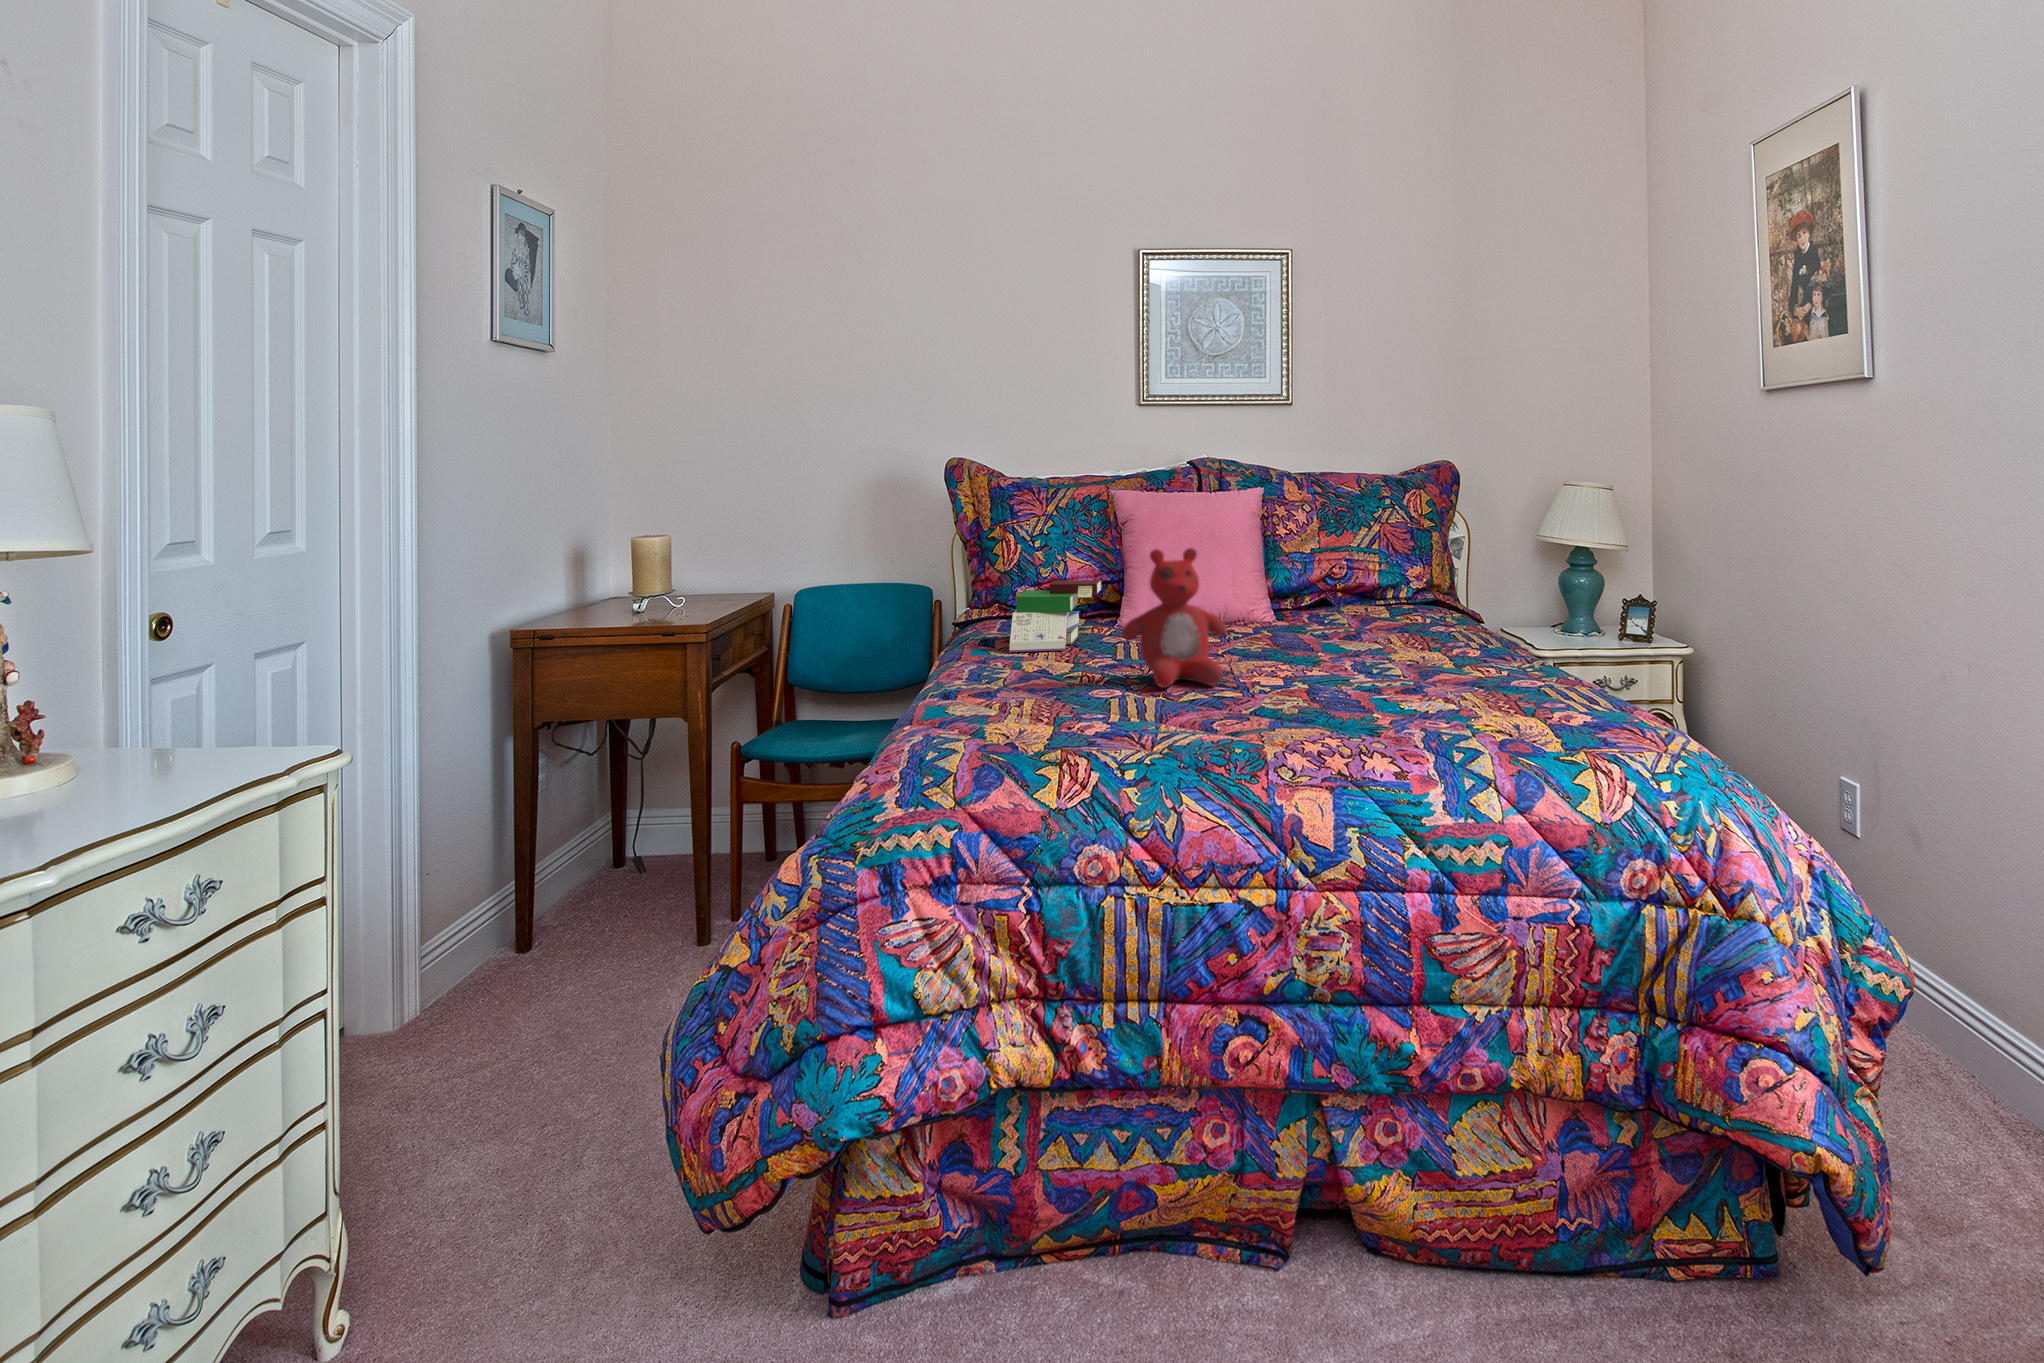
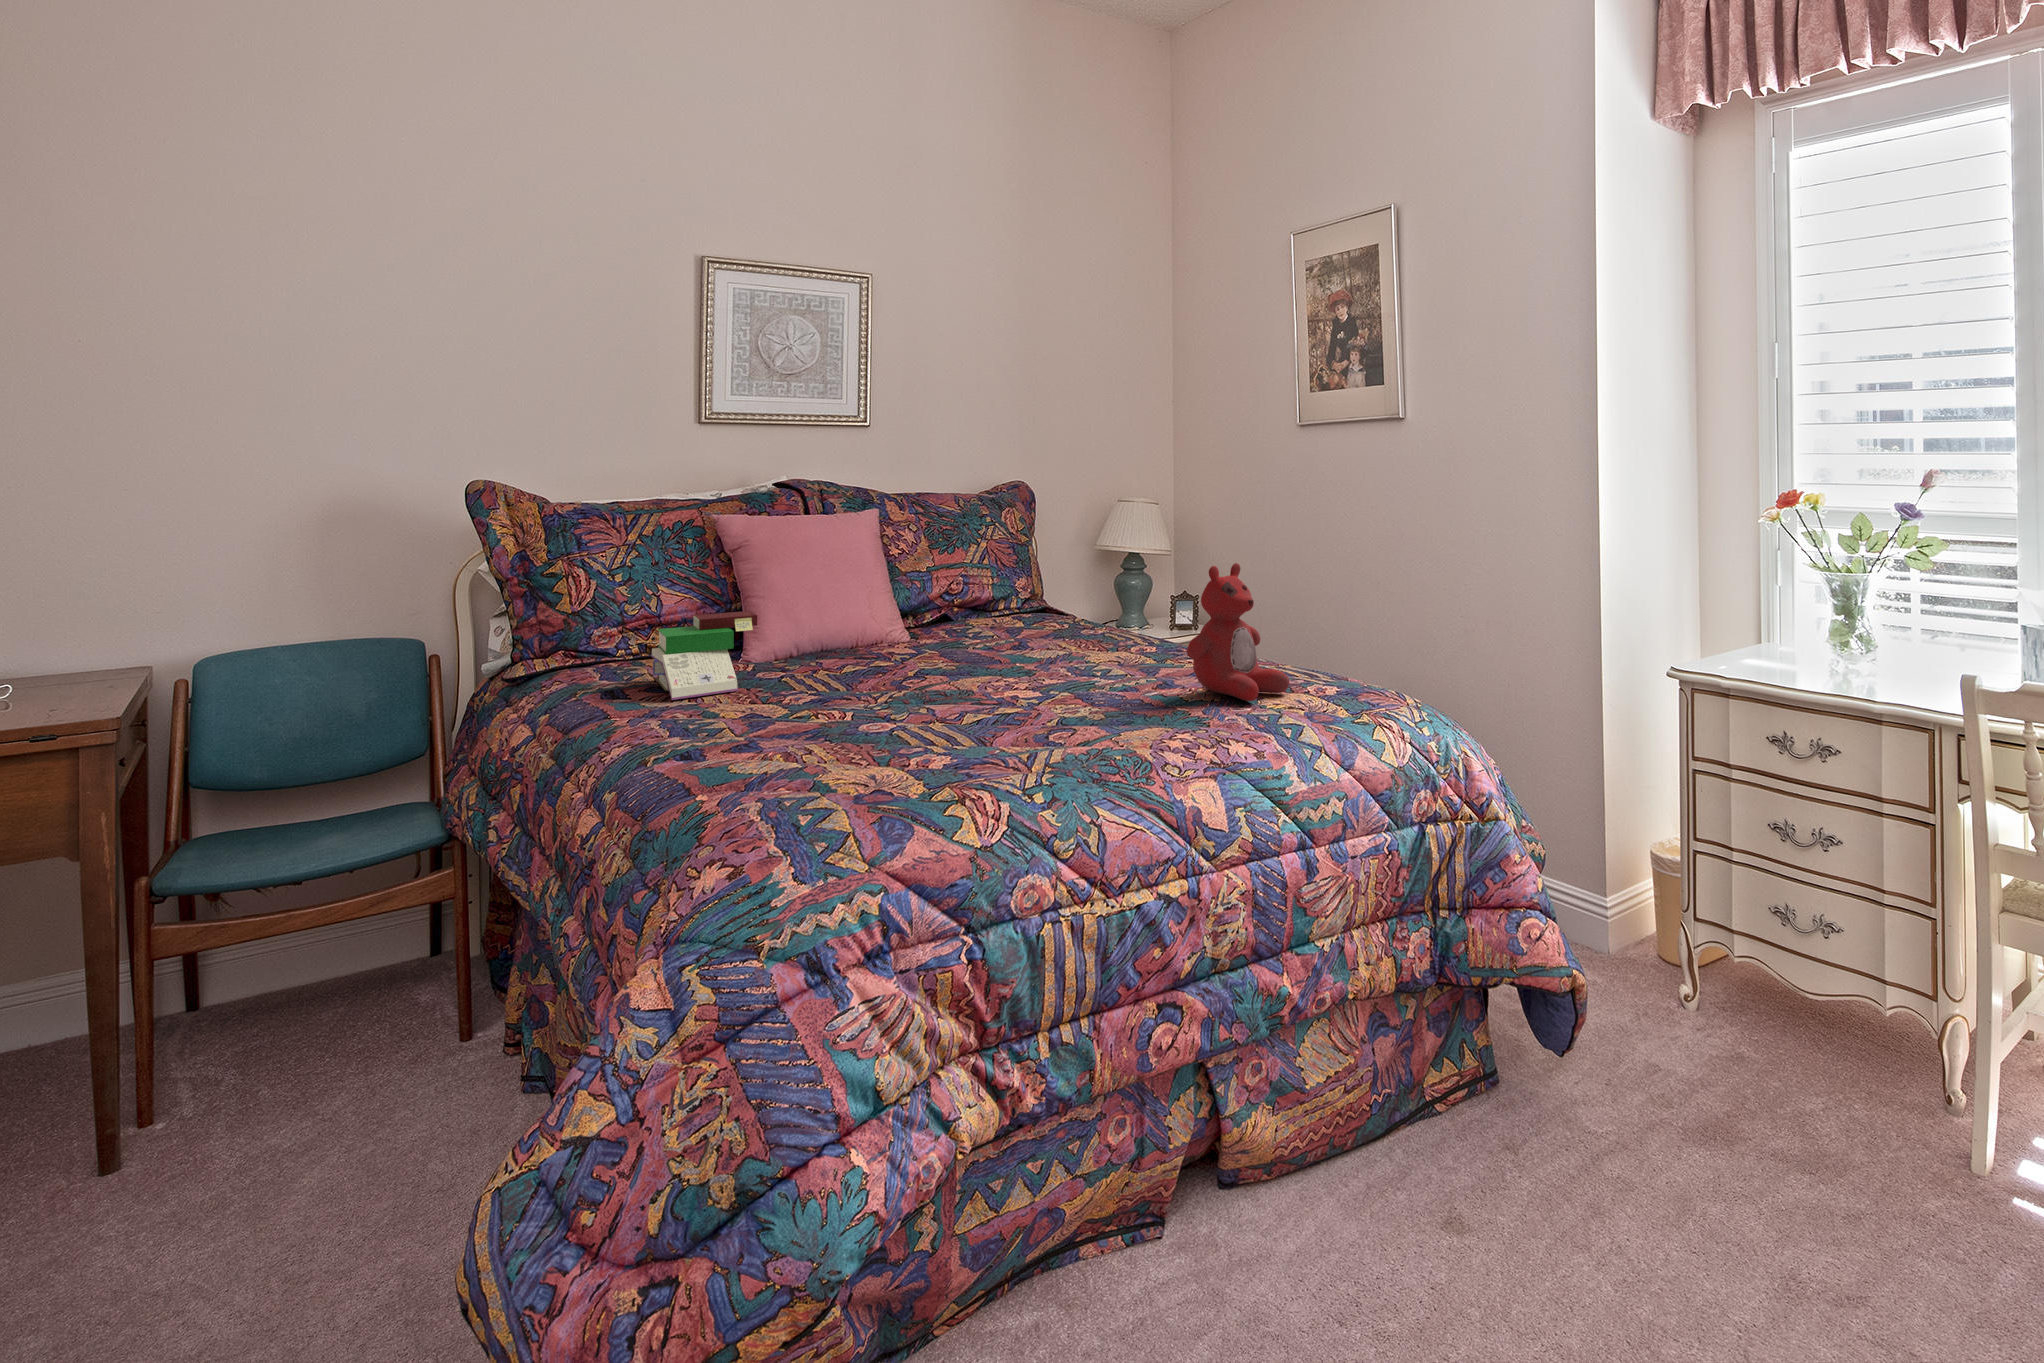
stuffed bear: present [1122,548,1226,688] -> present [1187,563,1289,701]

